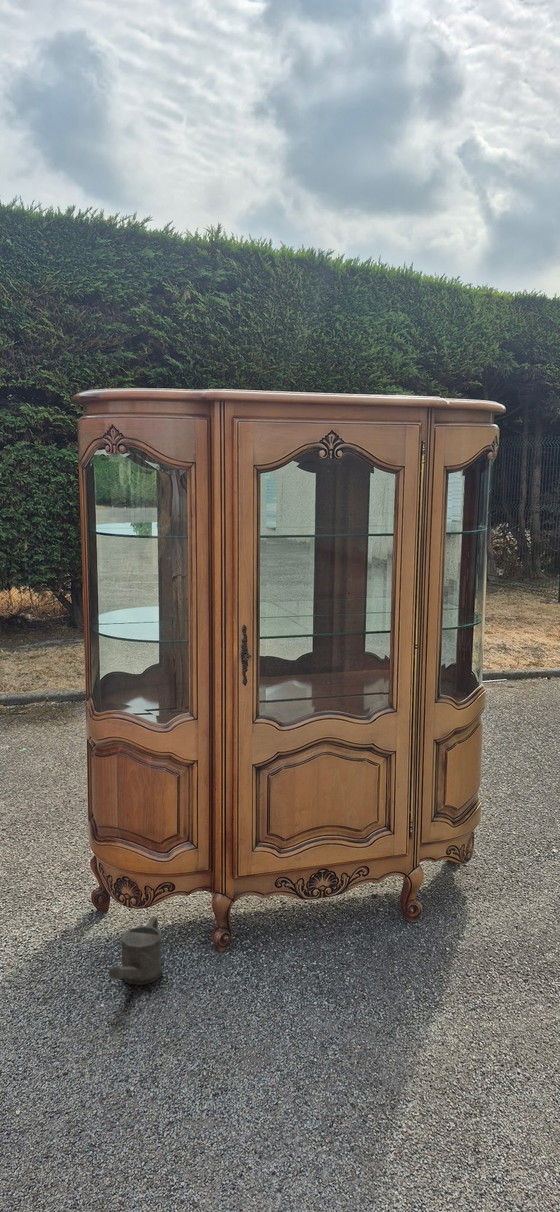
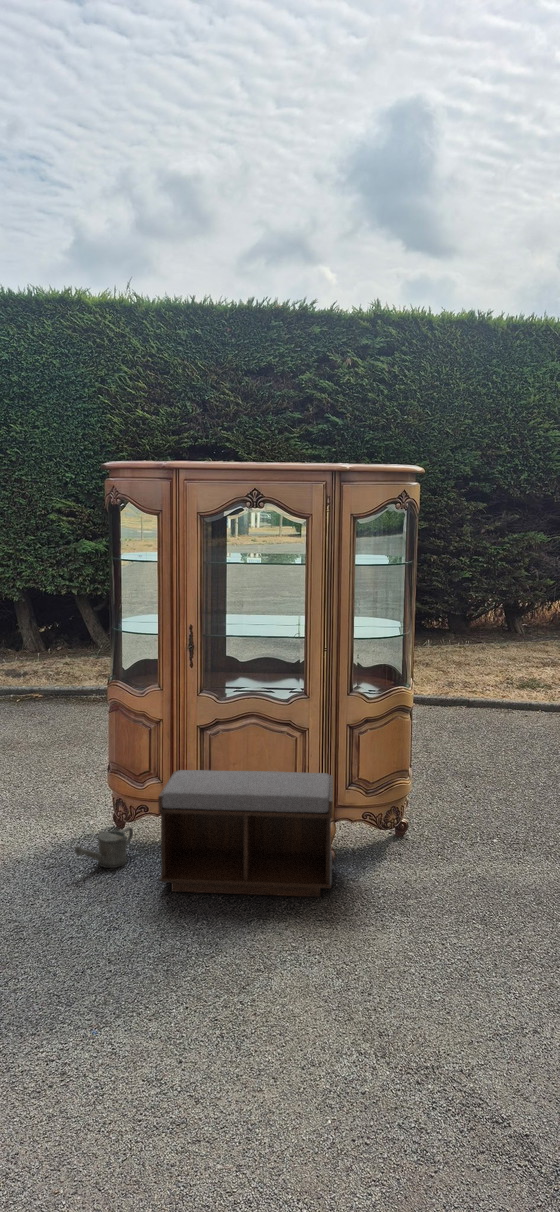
bench: none [226,808,479,1007] -> present [158,770,333,897]

